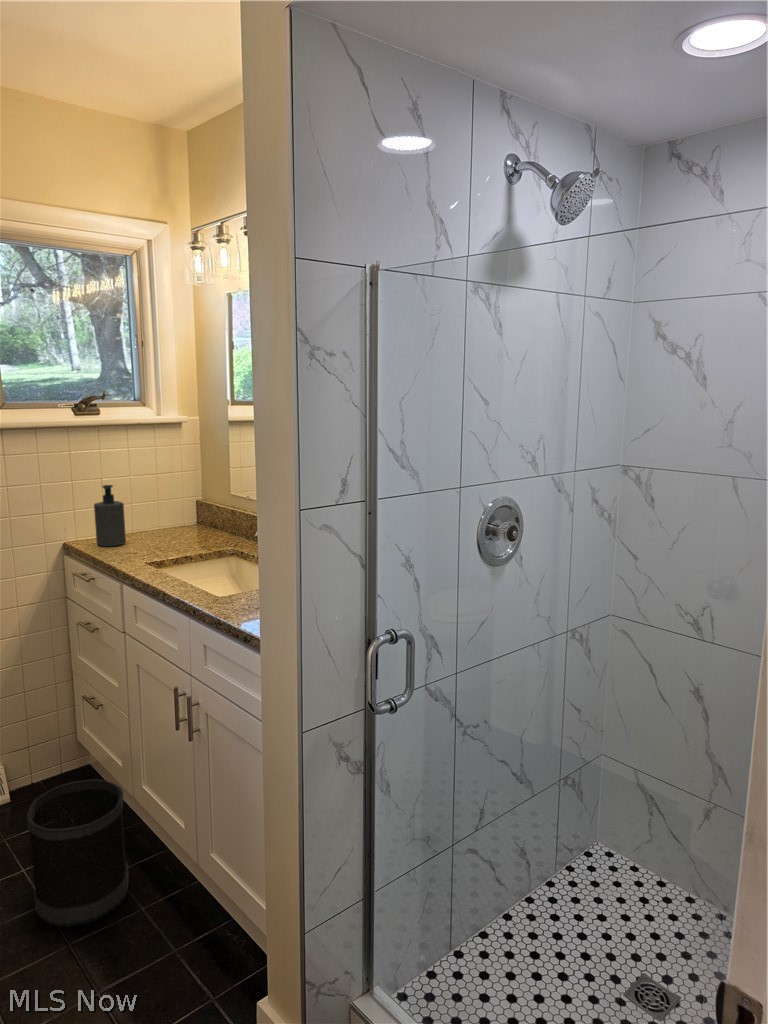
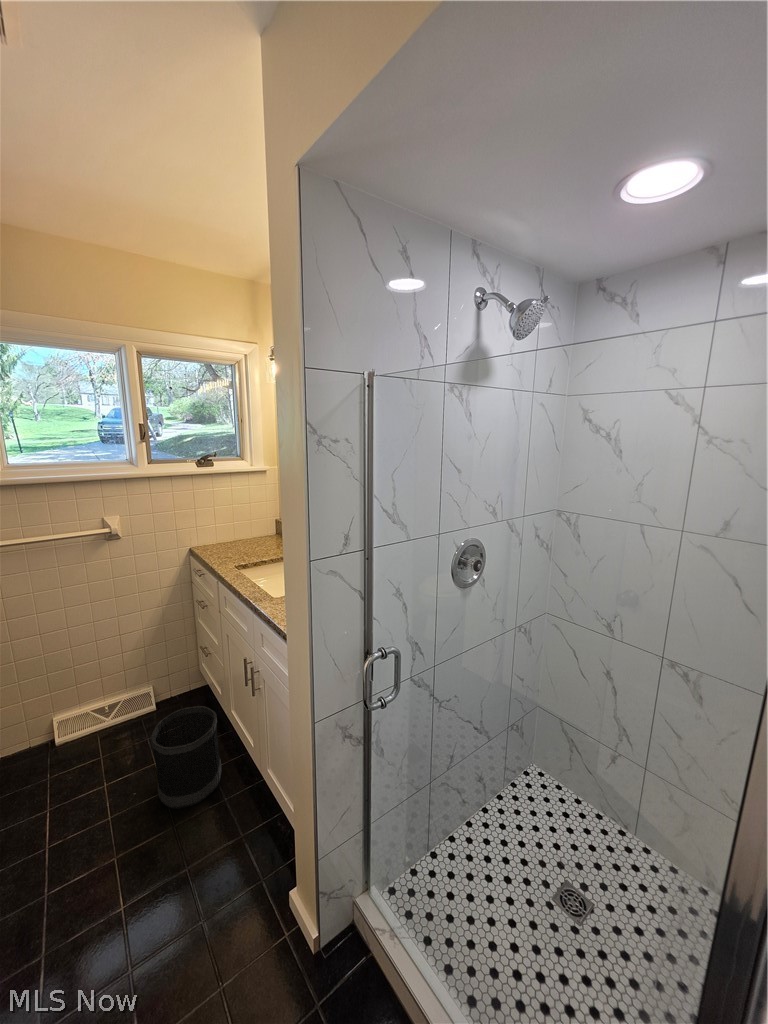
soap bottle: present [94,485,126,547] -> none [208,510,228,550]

